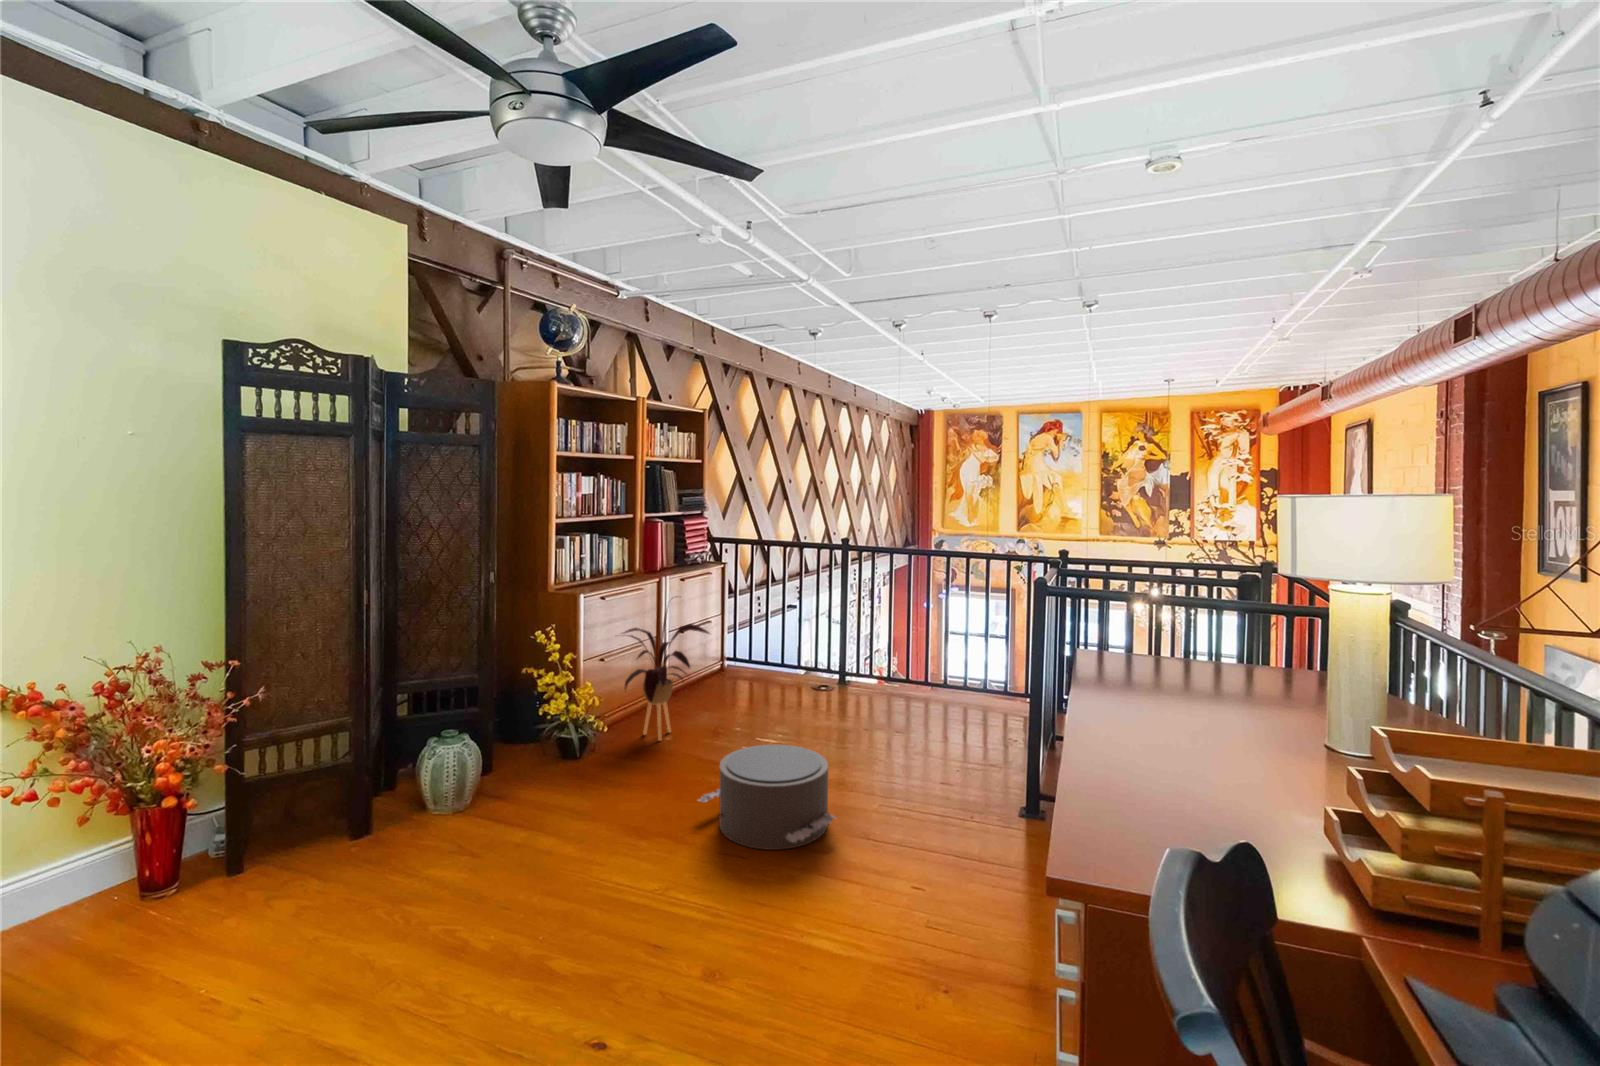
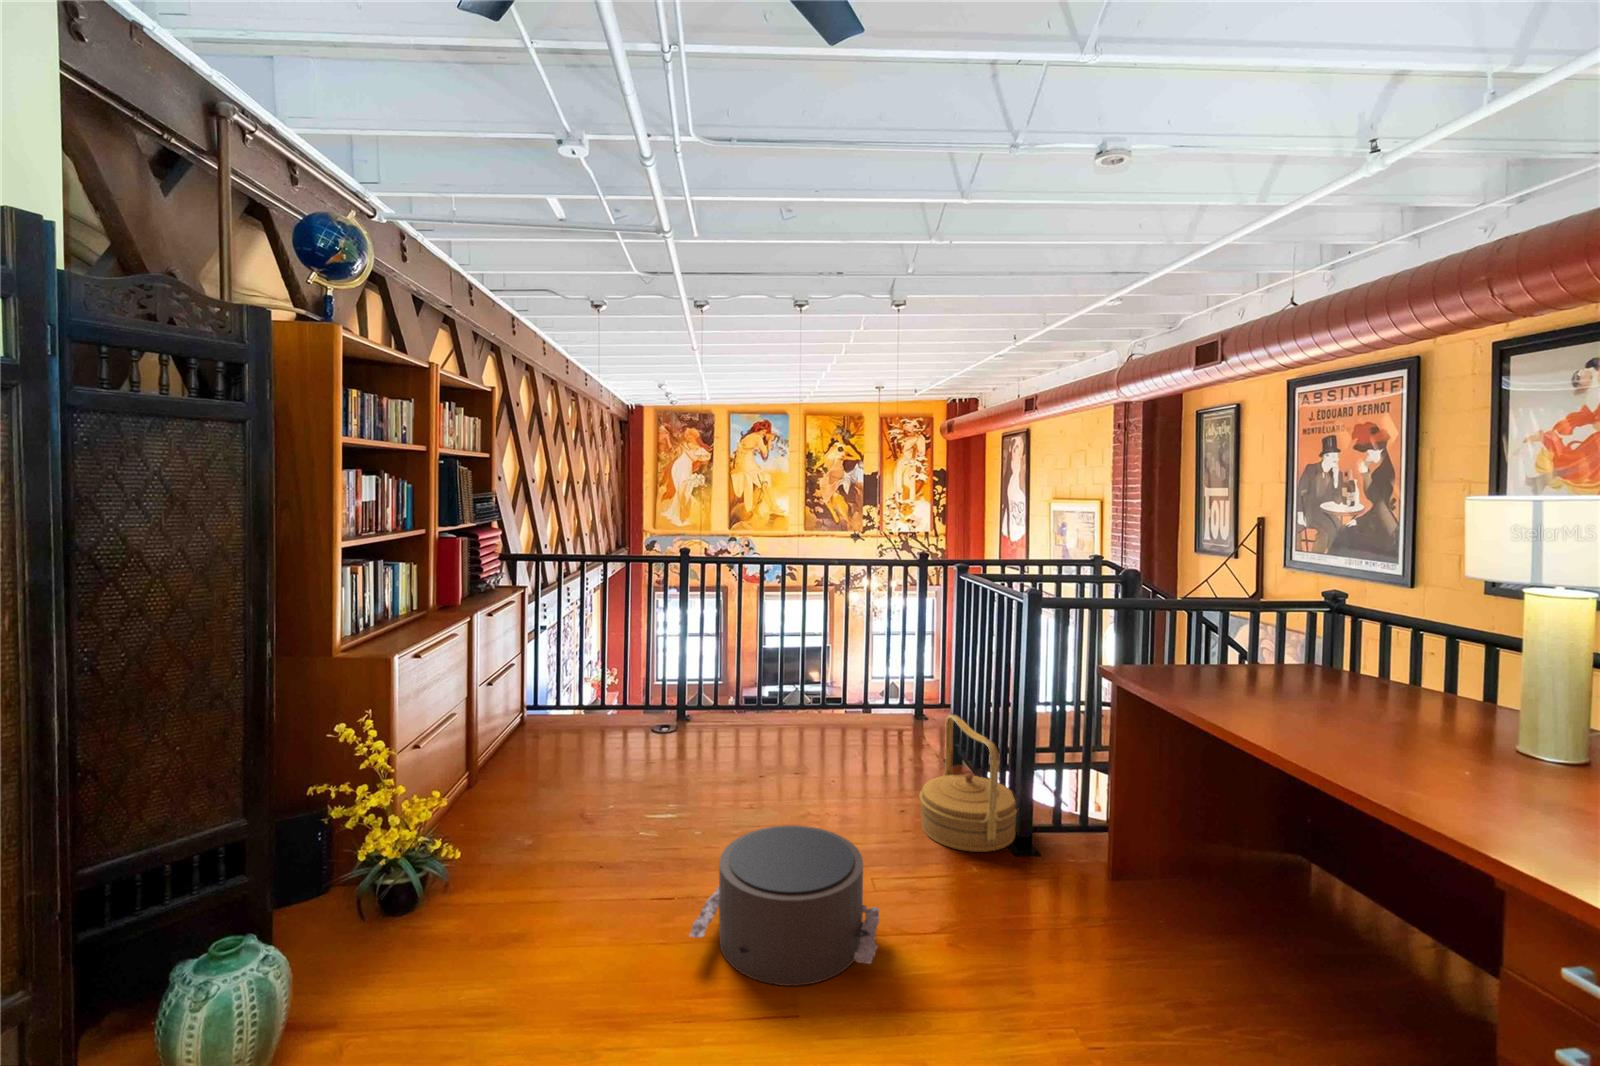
house plant: present [624,610,709,741] -> none [444,642,595,850]
woven basket: none [948,693,1039,814] -> present [920,715,1017,852]

